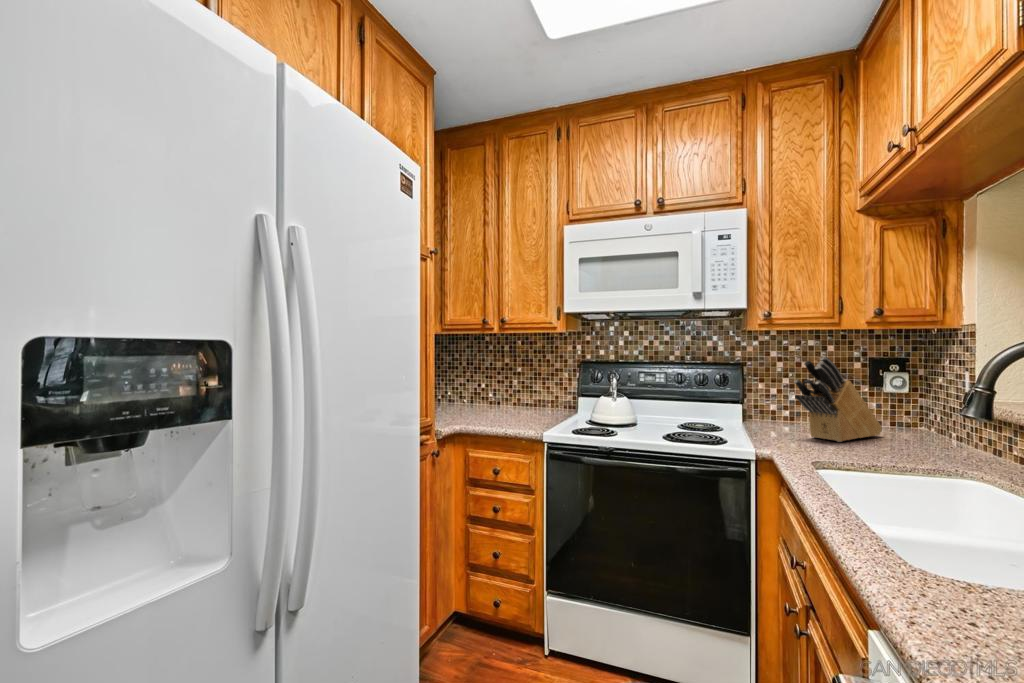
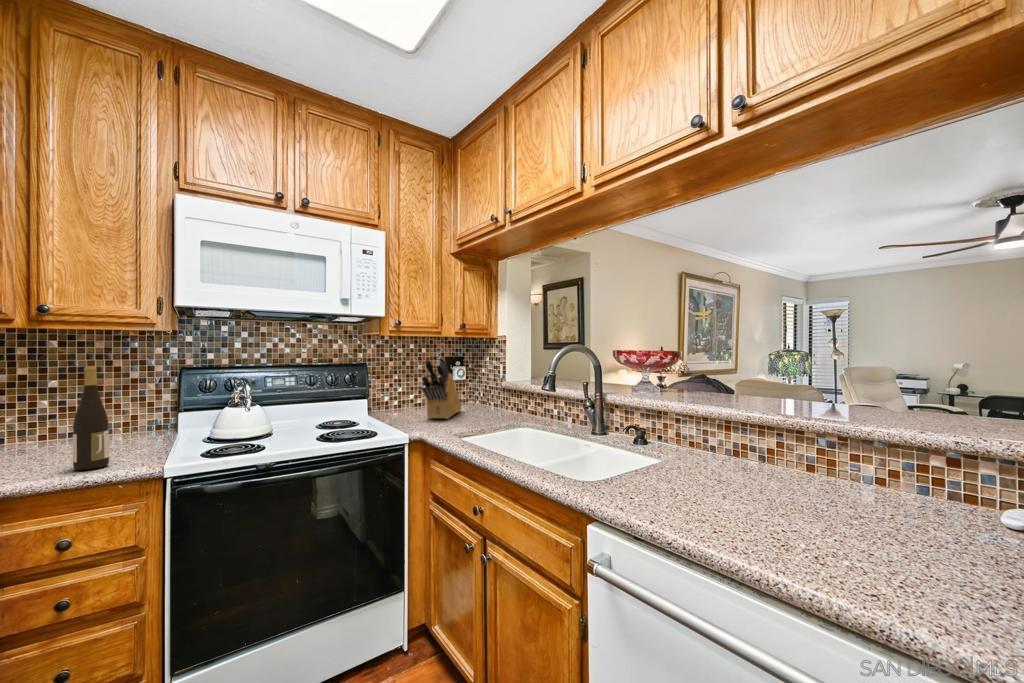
wine bottle: none [505,358,522,427] -> present [73,366,109,470]

